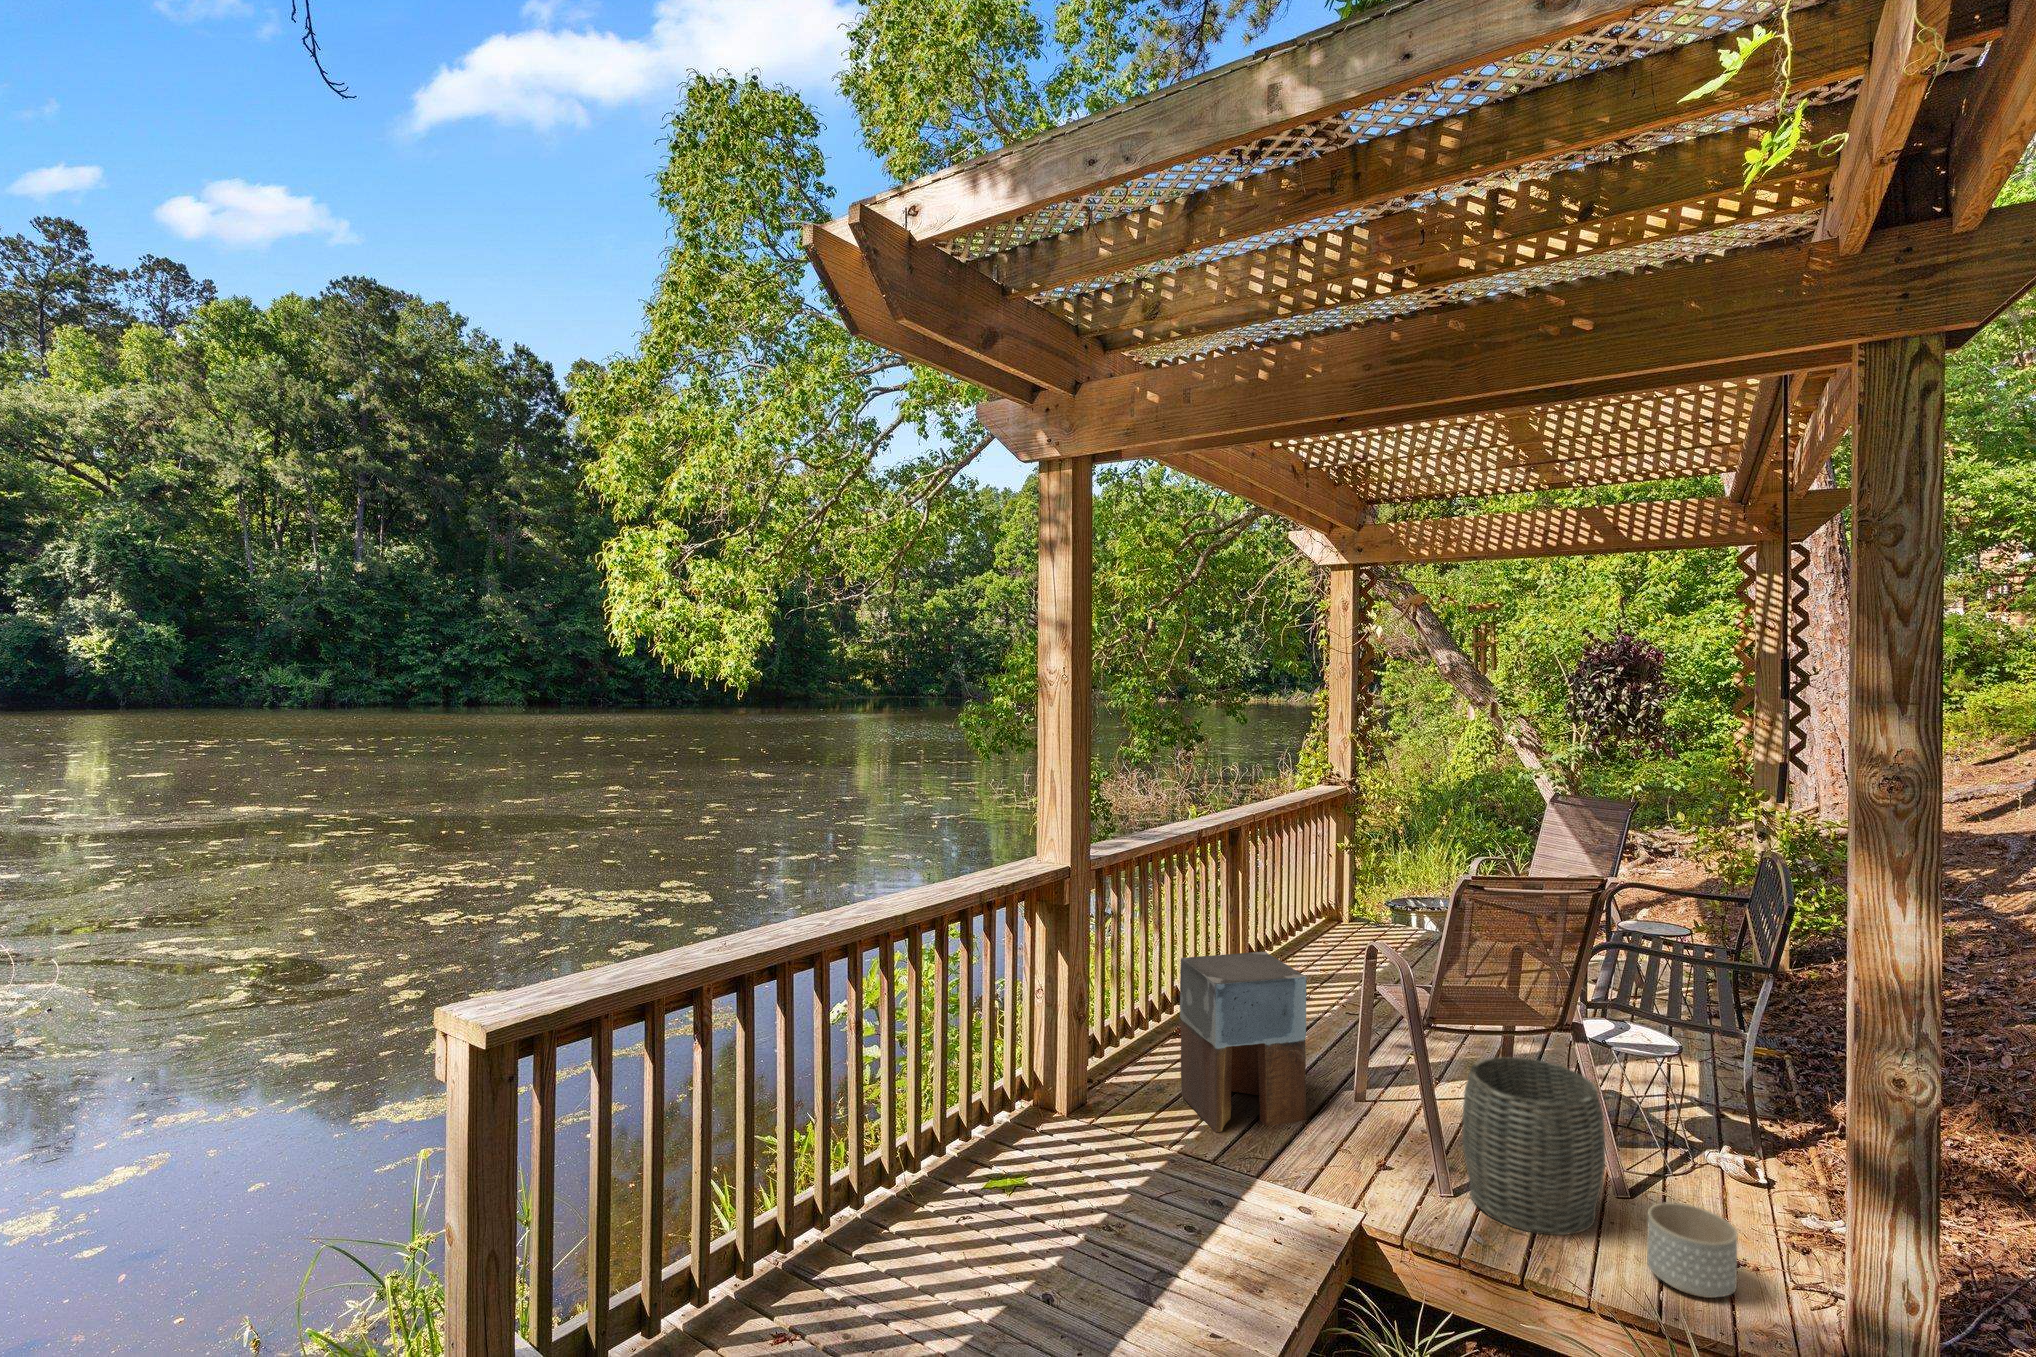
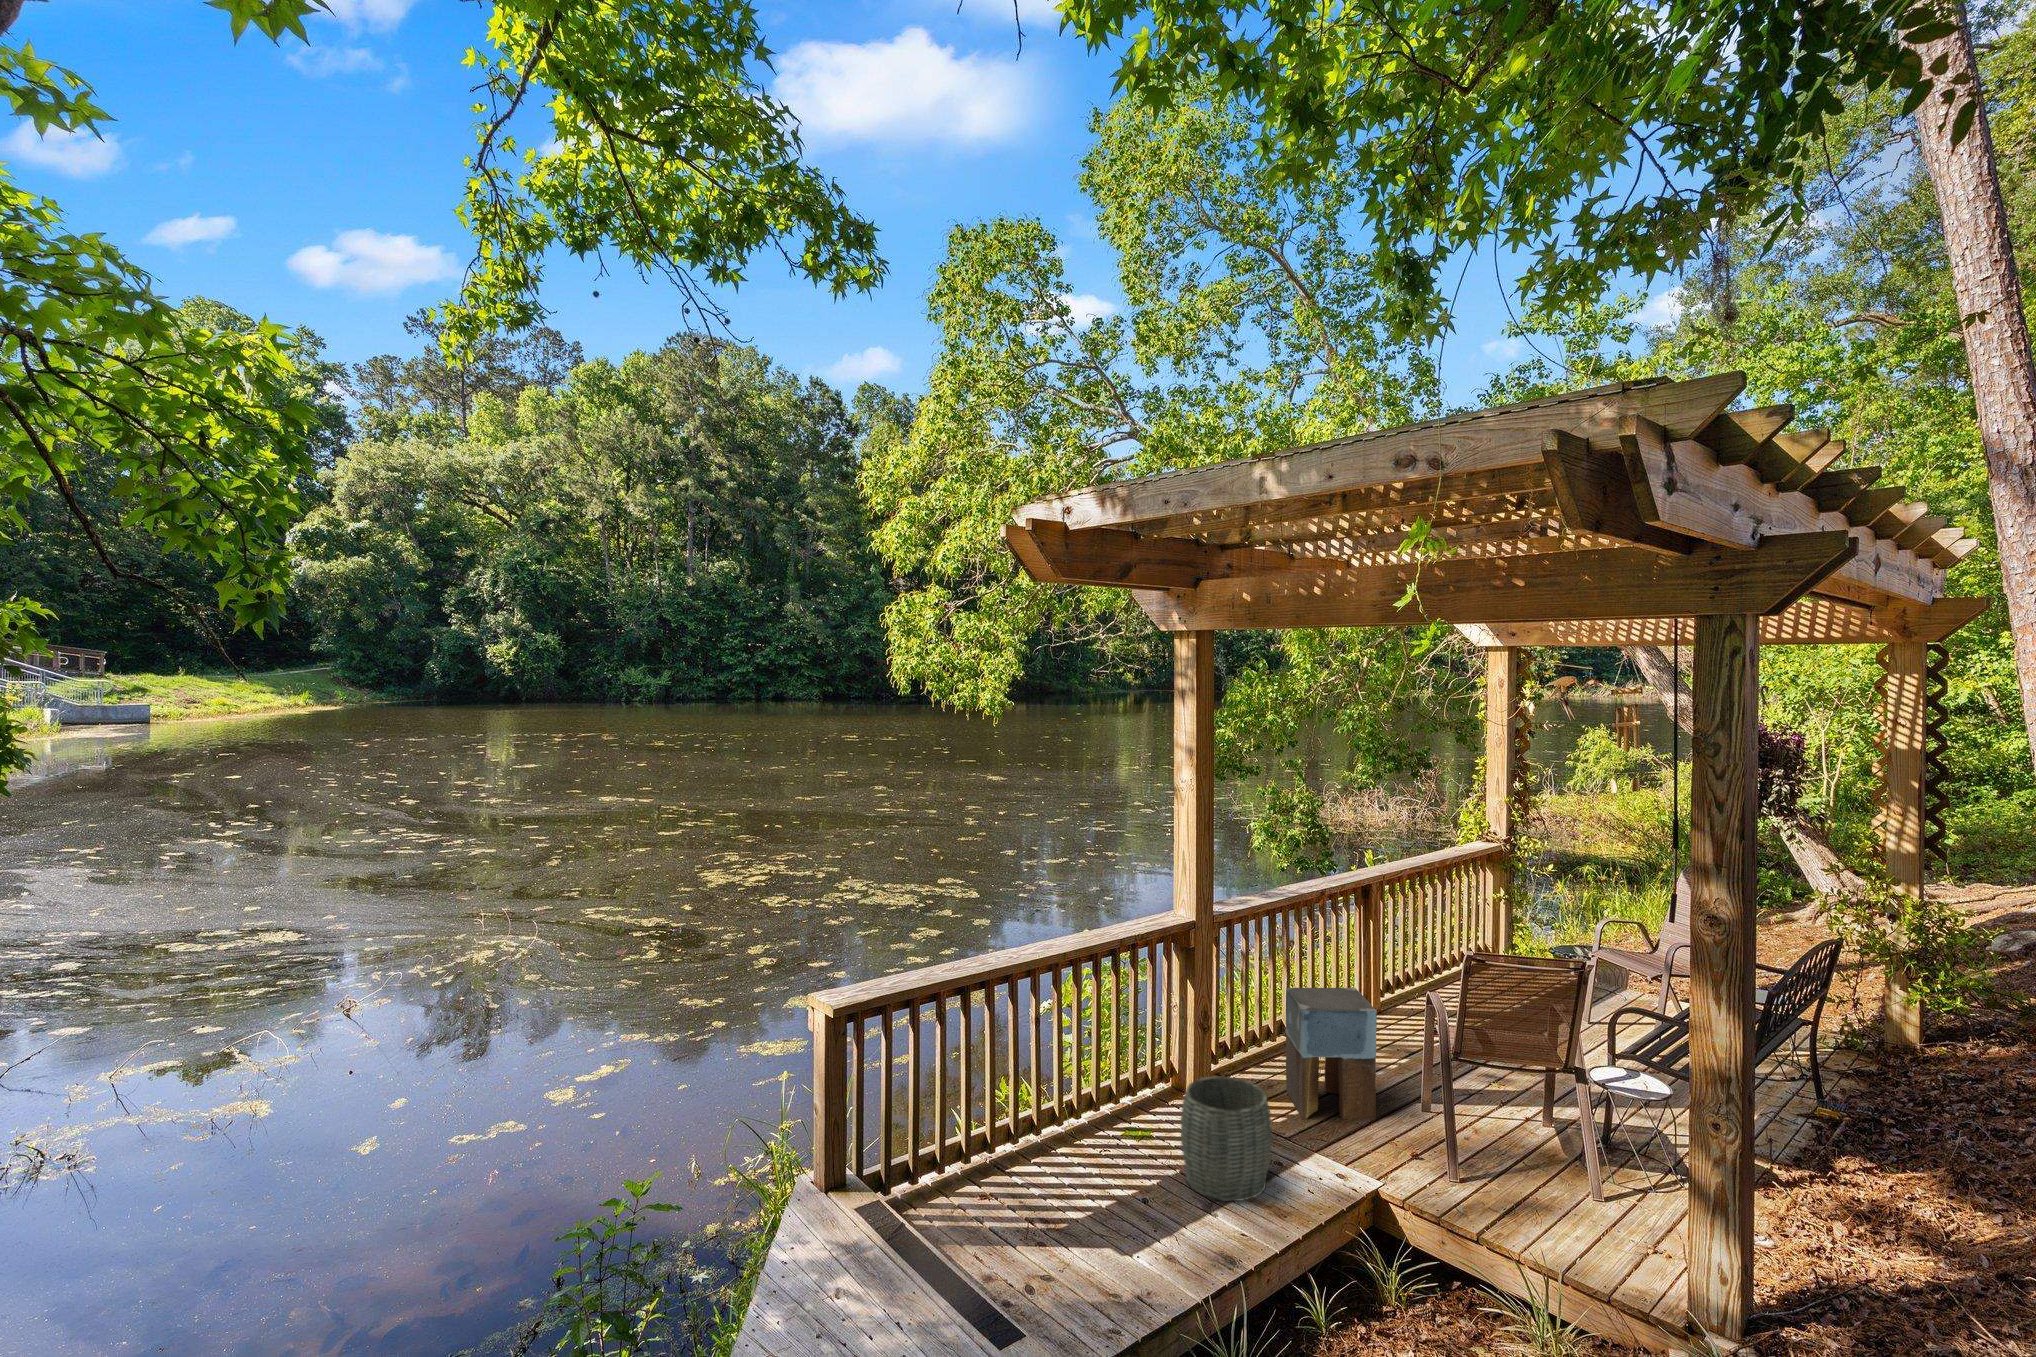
woven basket: present [1462,1057,1605,1235] -> present [1181,1077,1272,1201]
planter: present [1647,1202,1737,1298] -> none [1574,1199,1636,1266]

